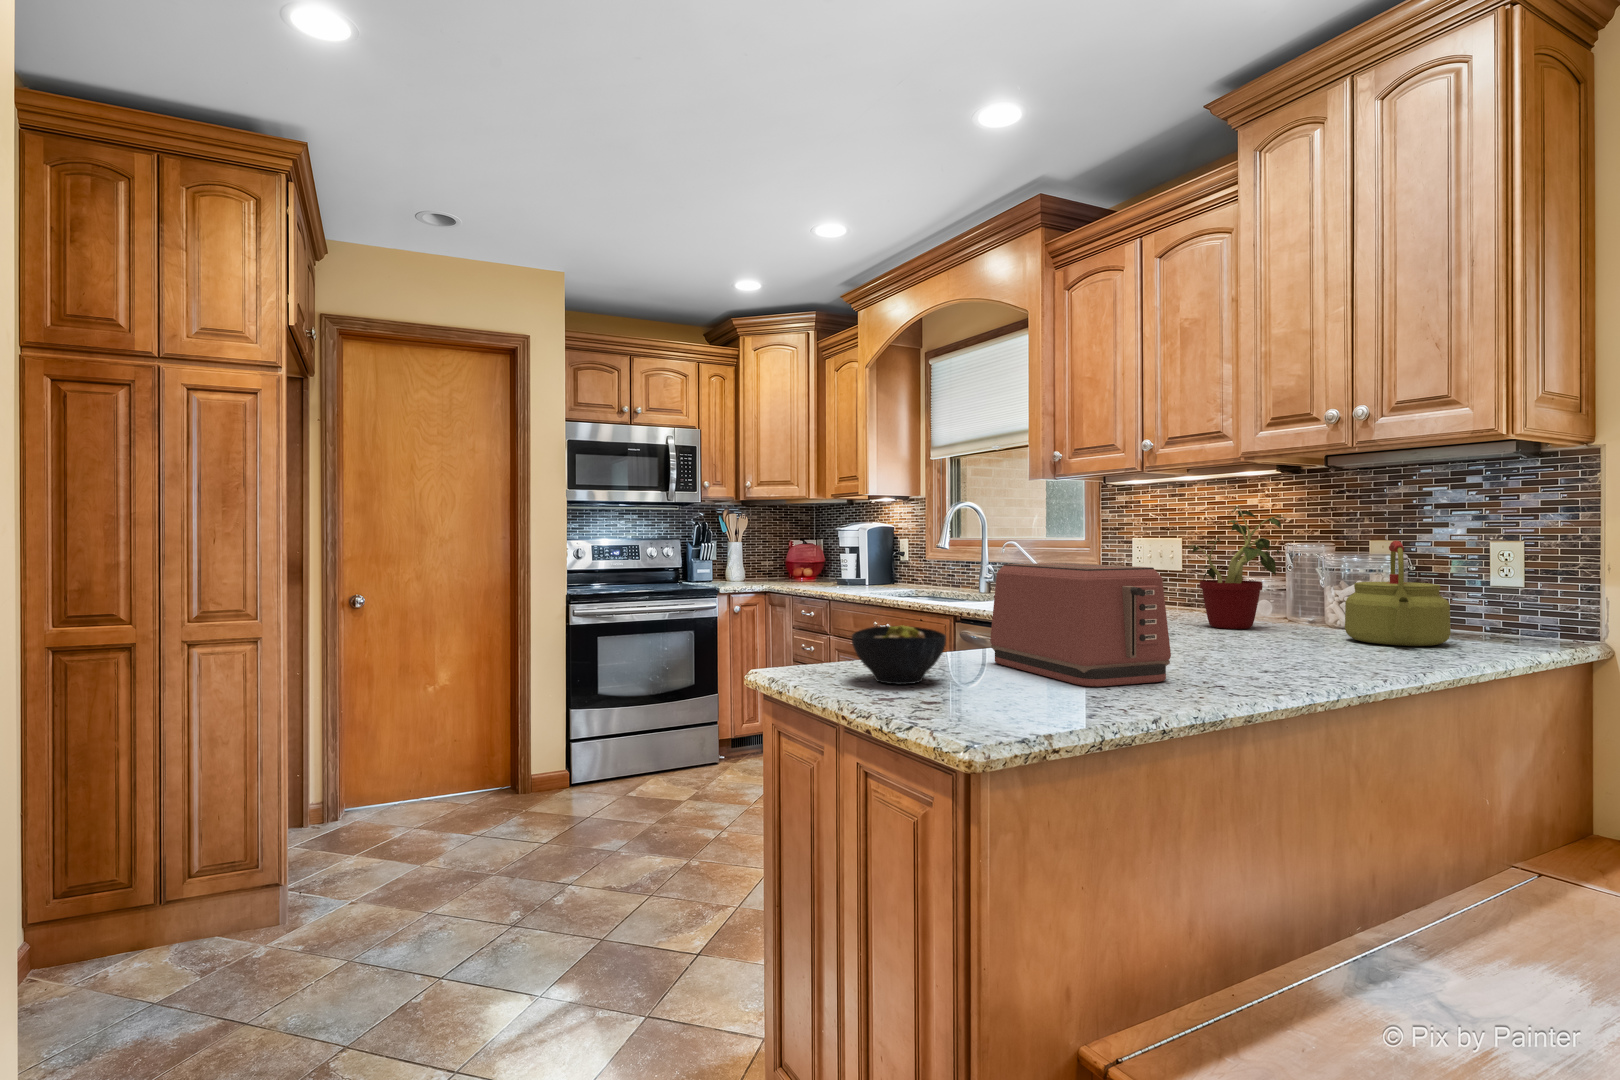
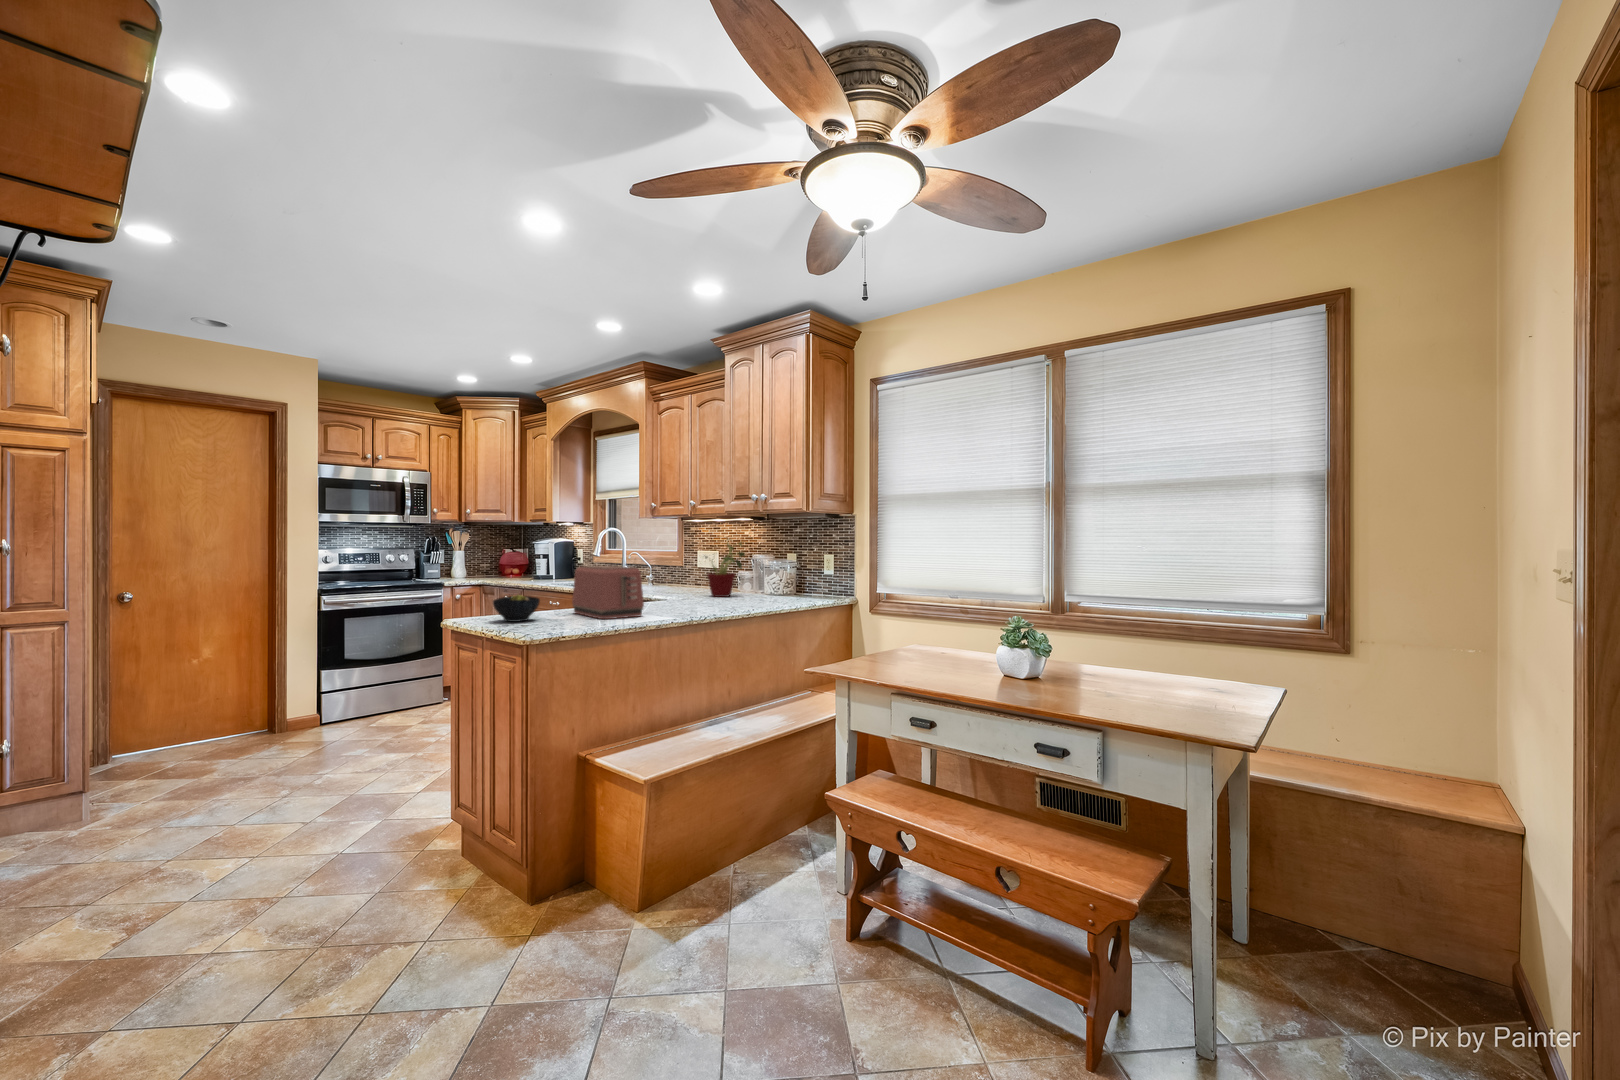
kettle: present [1345,541,1451,646] -> none [759,554,798,601]

